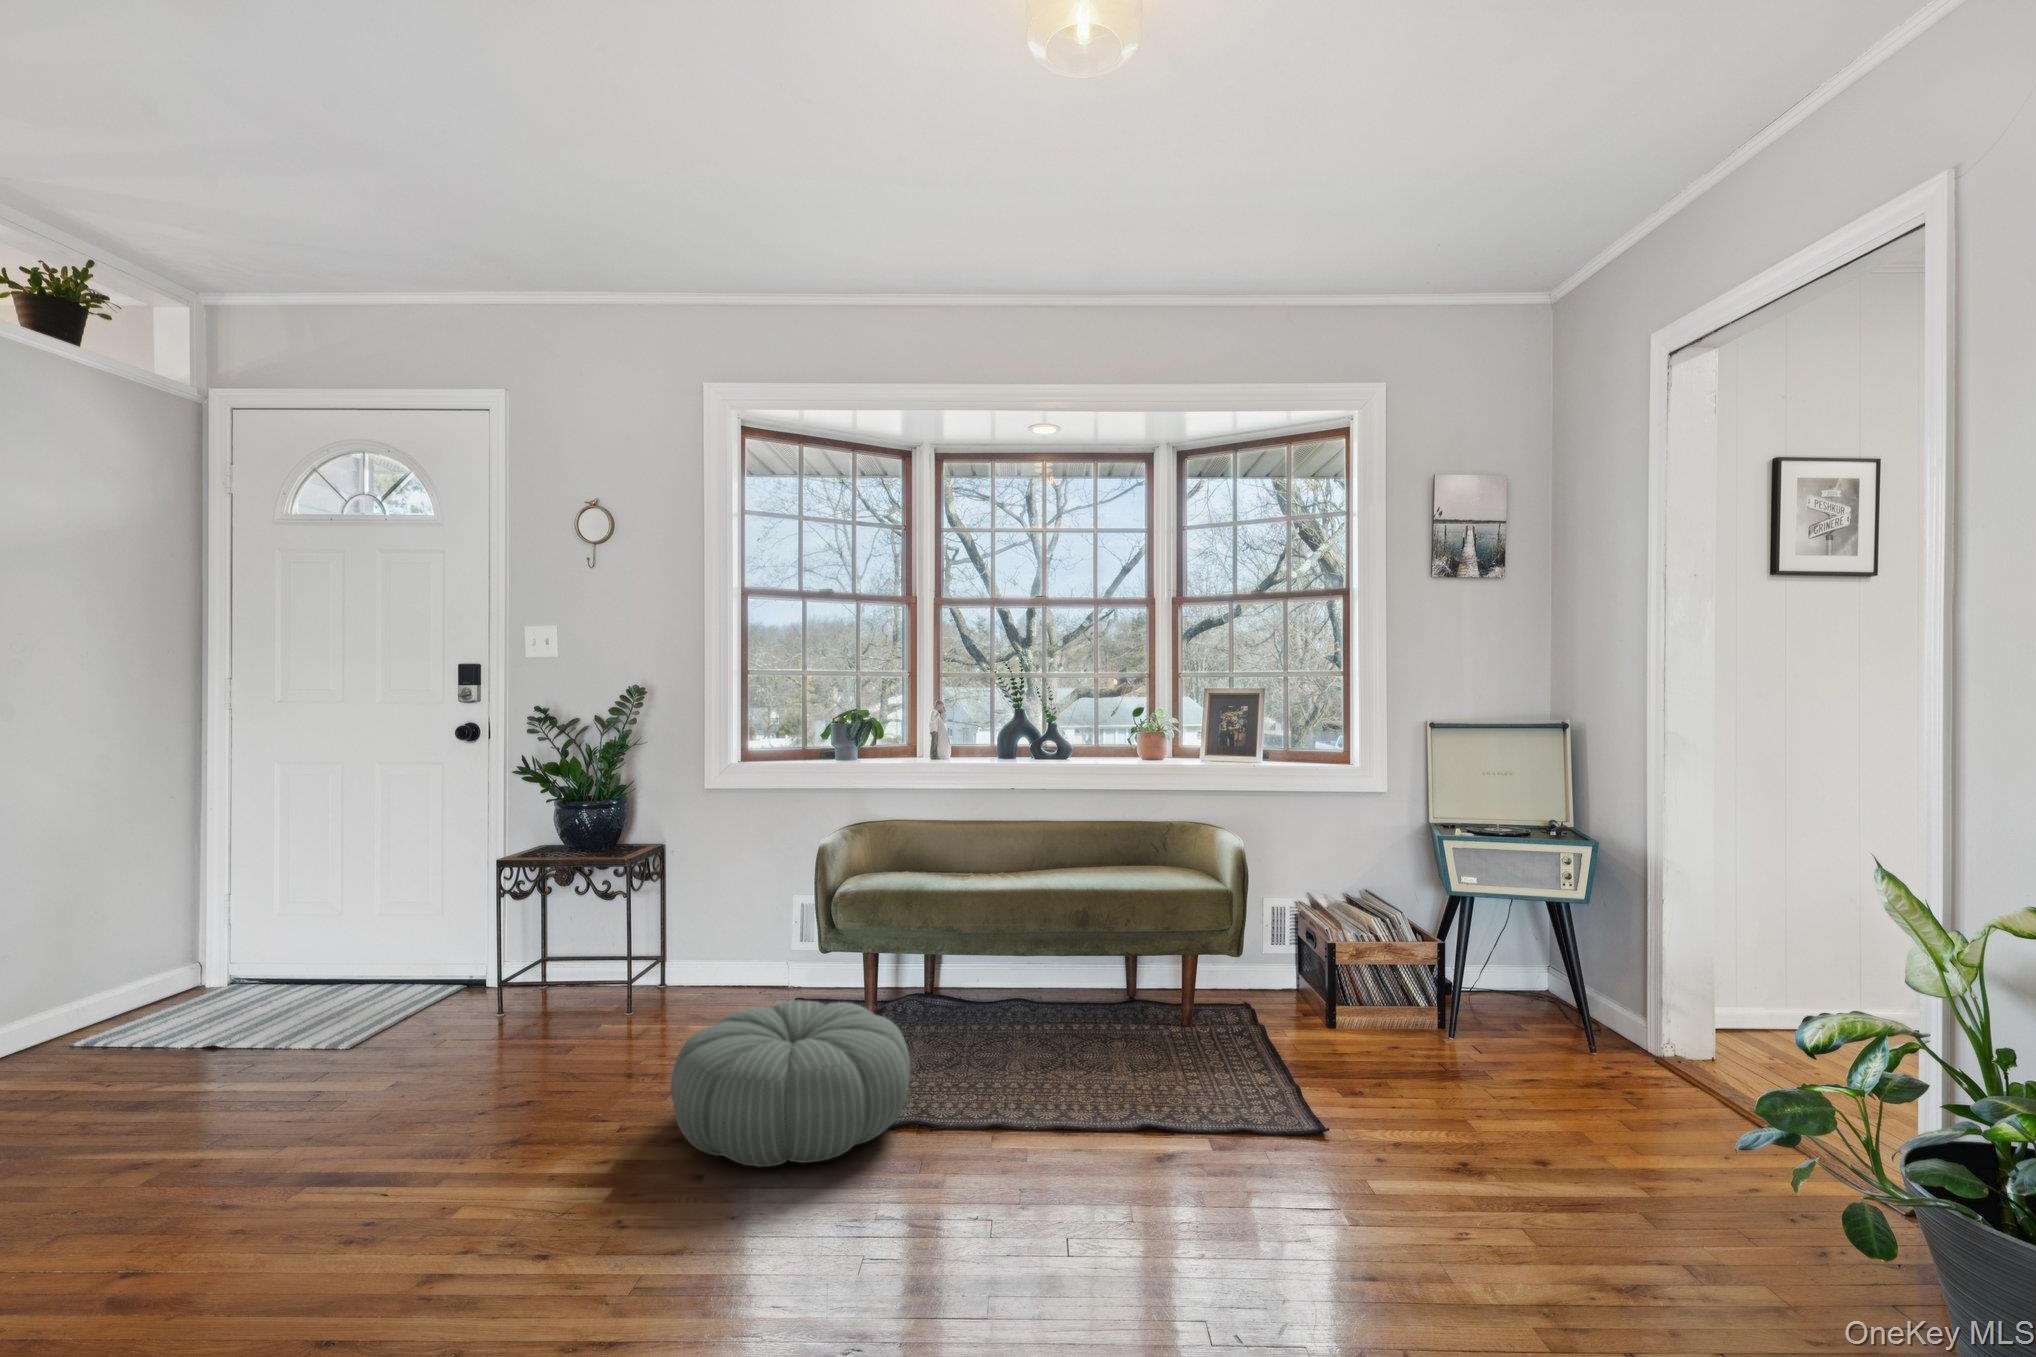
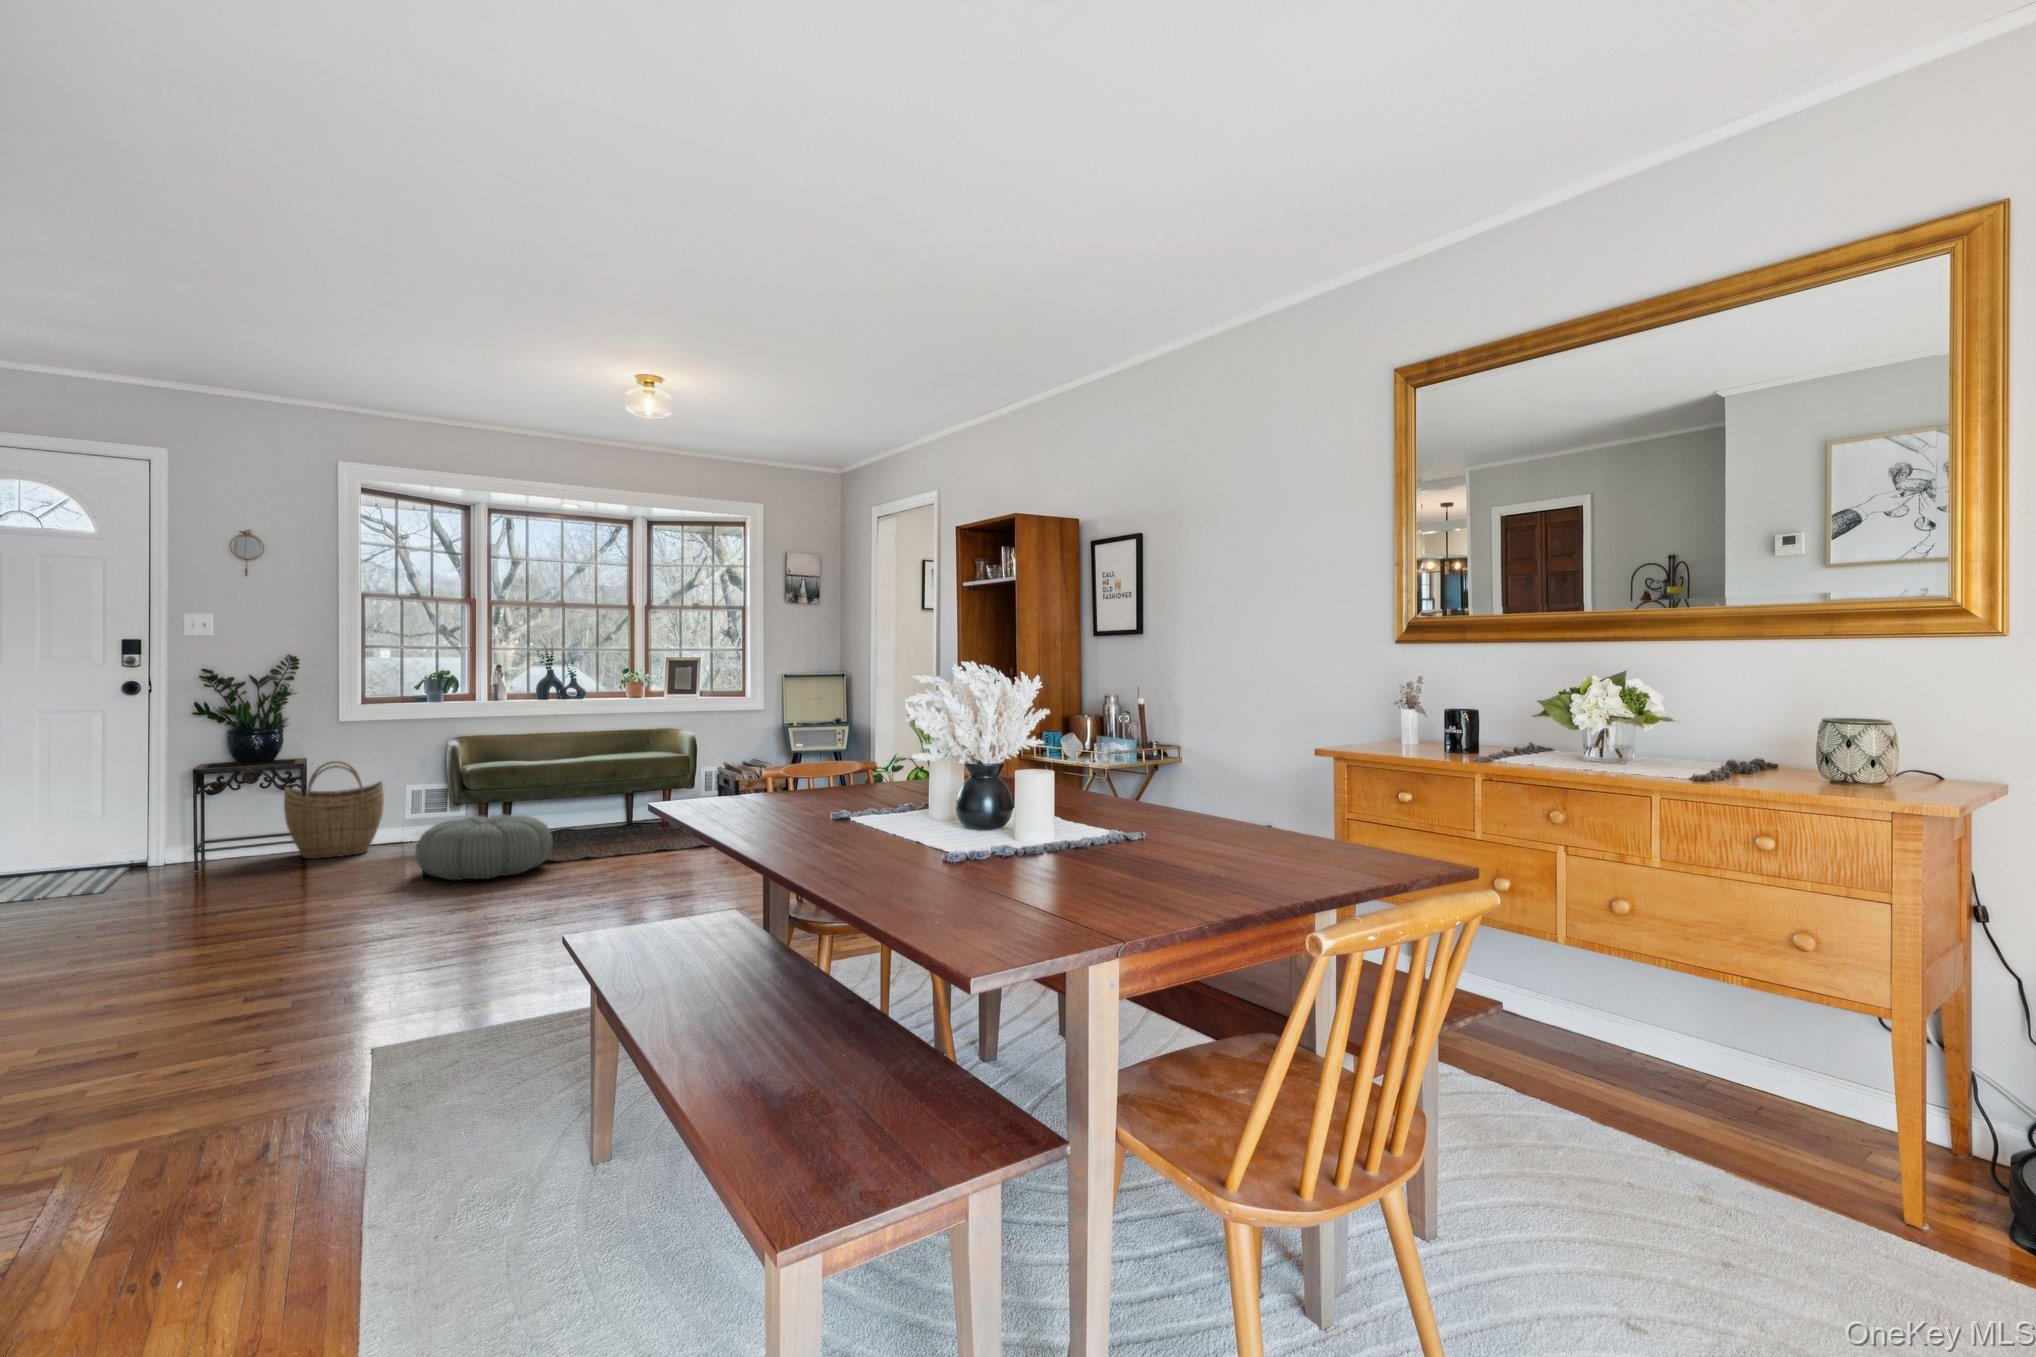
woven basket: none [611,850,747,1011] -> present [284,761,384,859]

